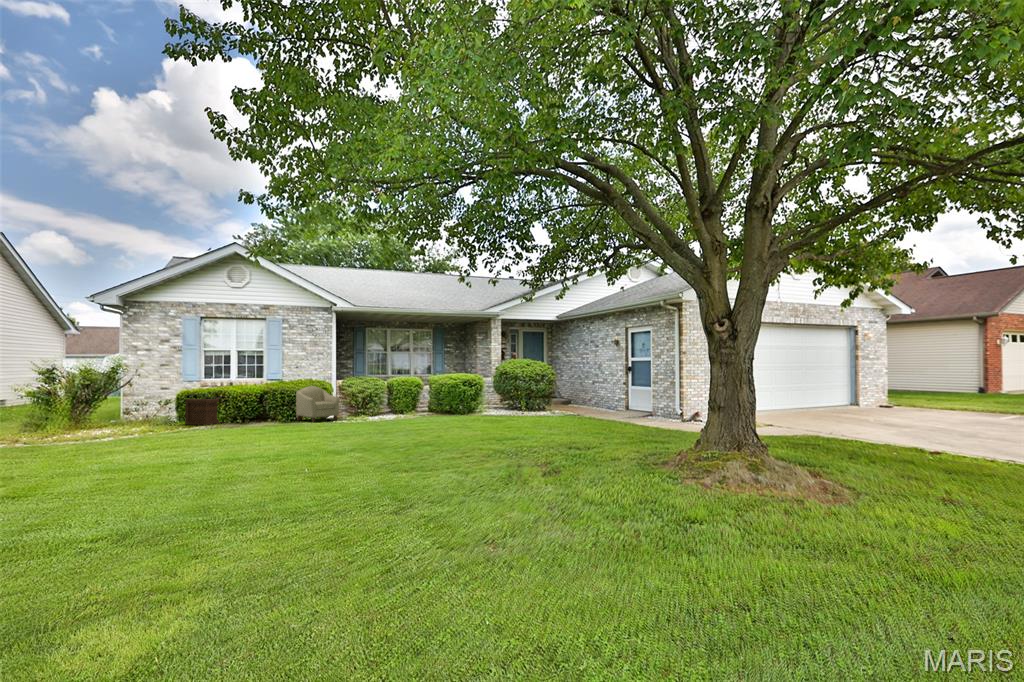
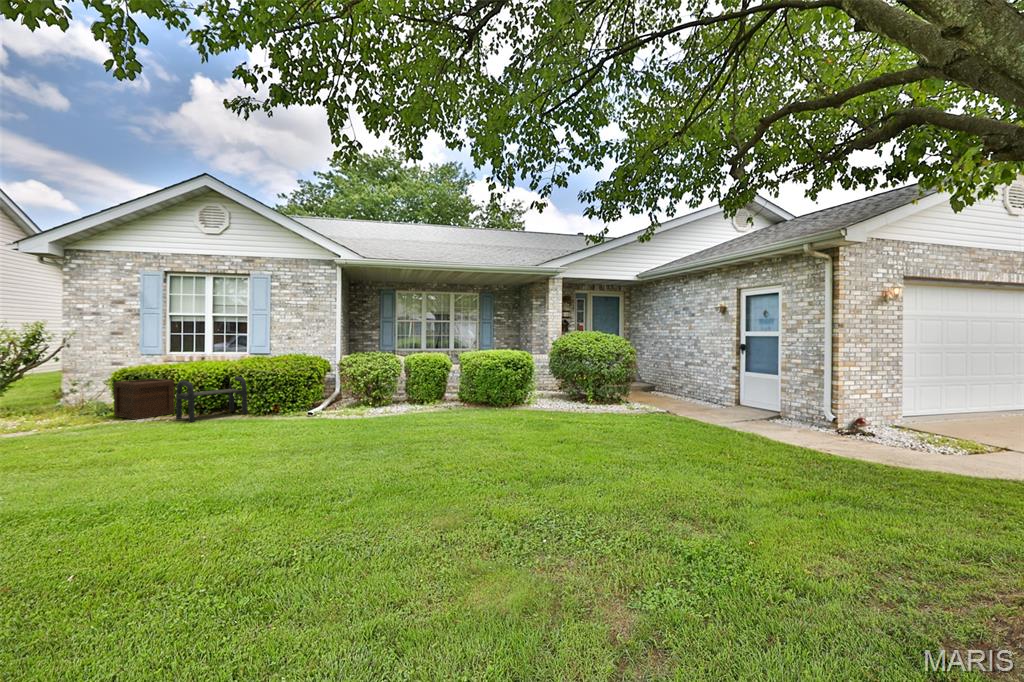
chair: present [296,386,339,422] -> none [267,366,324,419]
bench: none [235,395,282,425] -> present [176,376,248,422]

